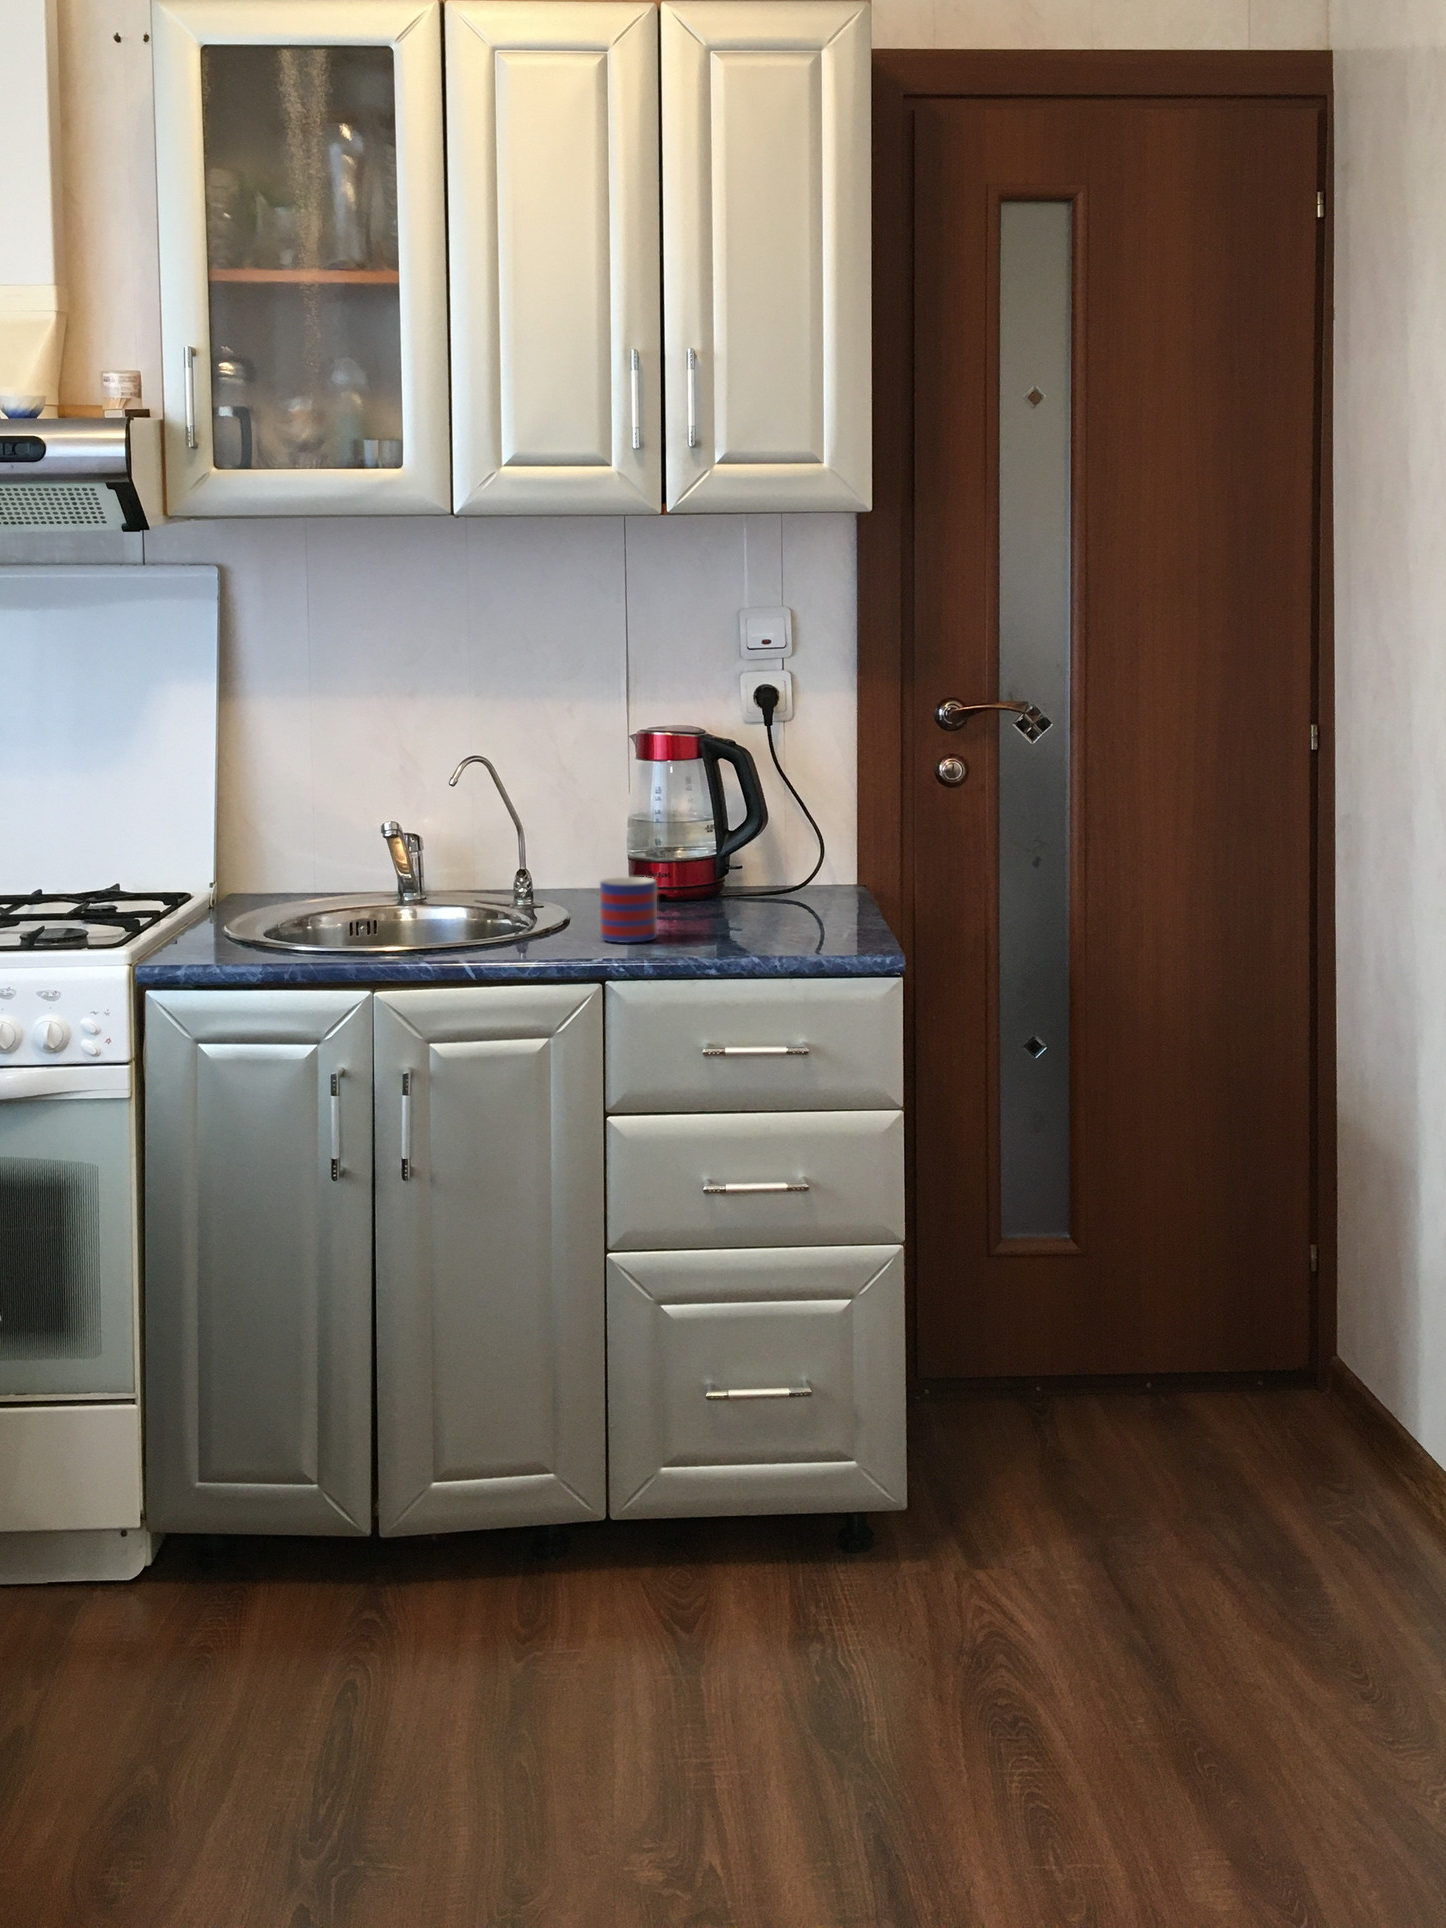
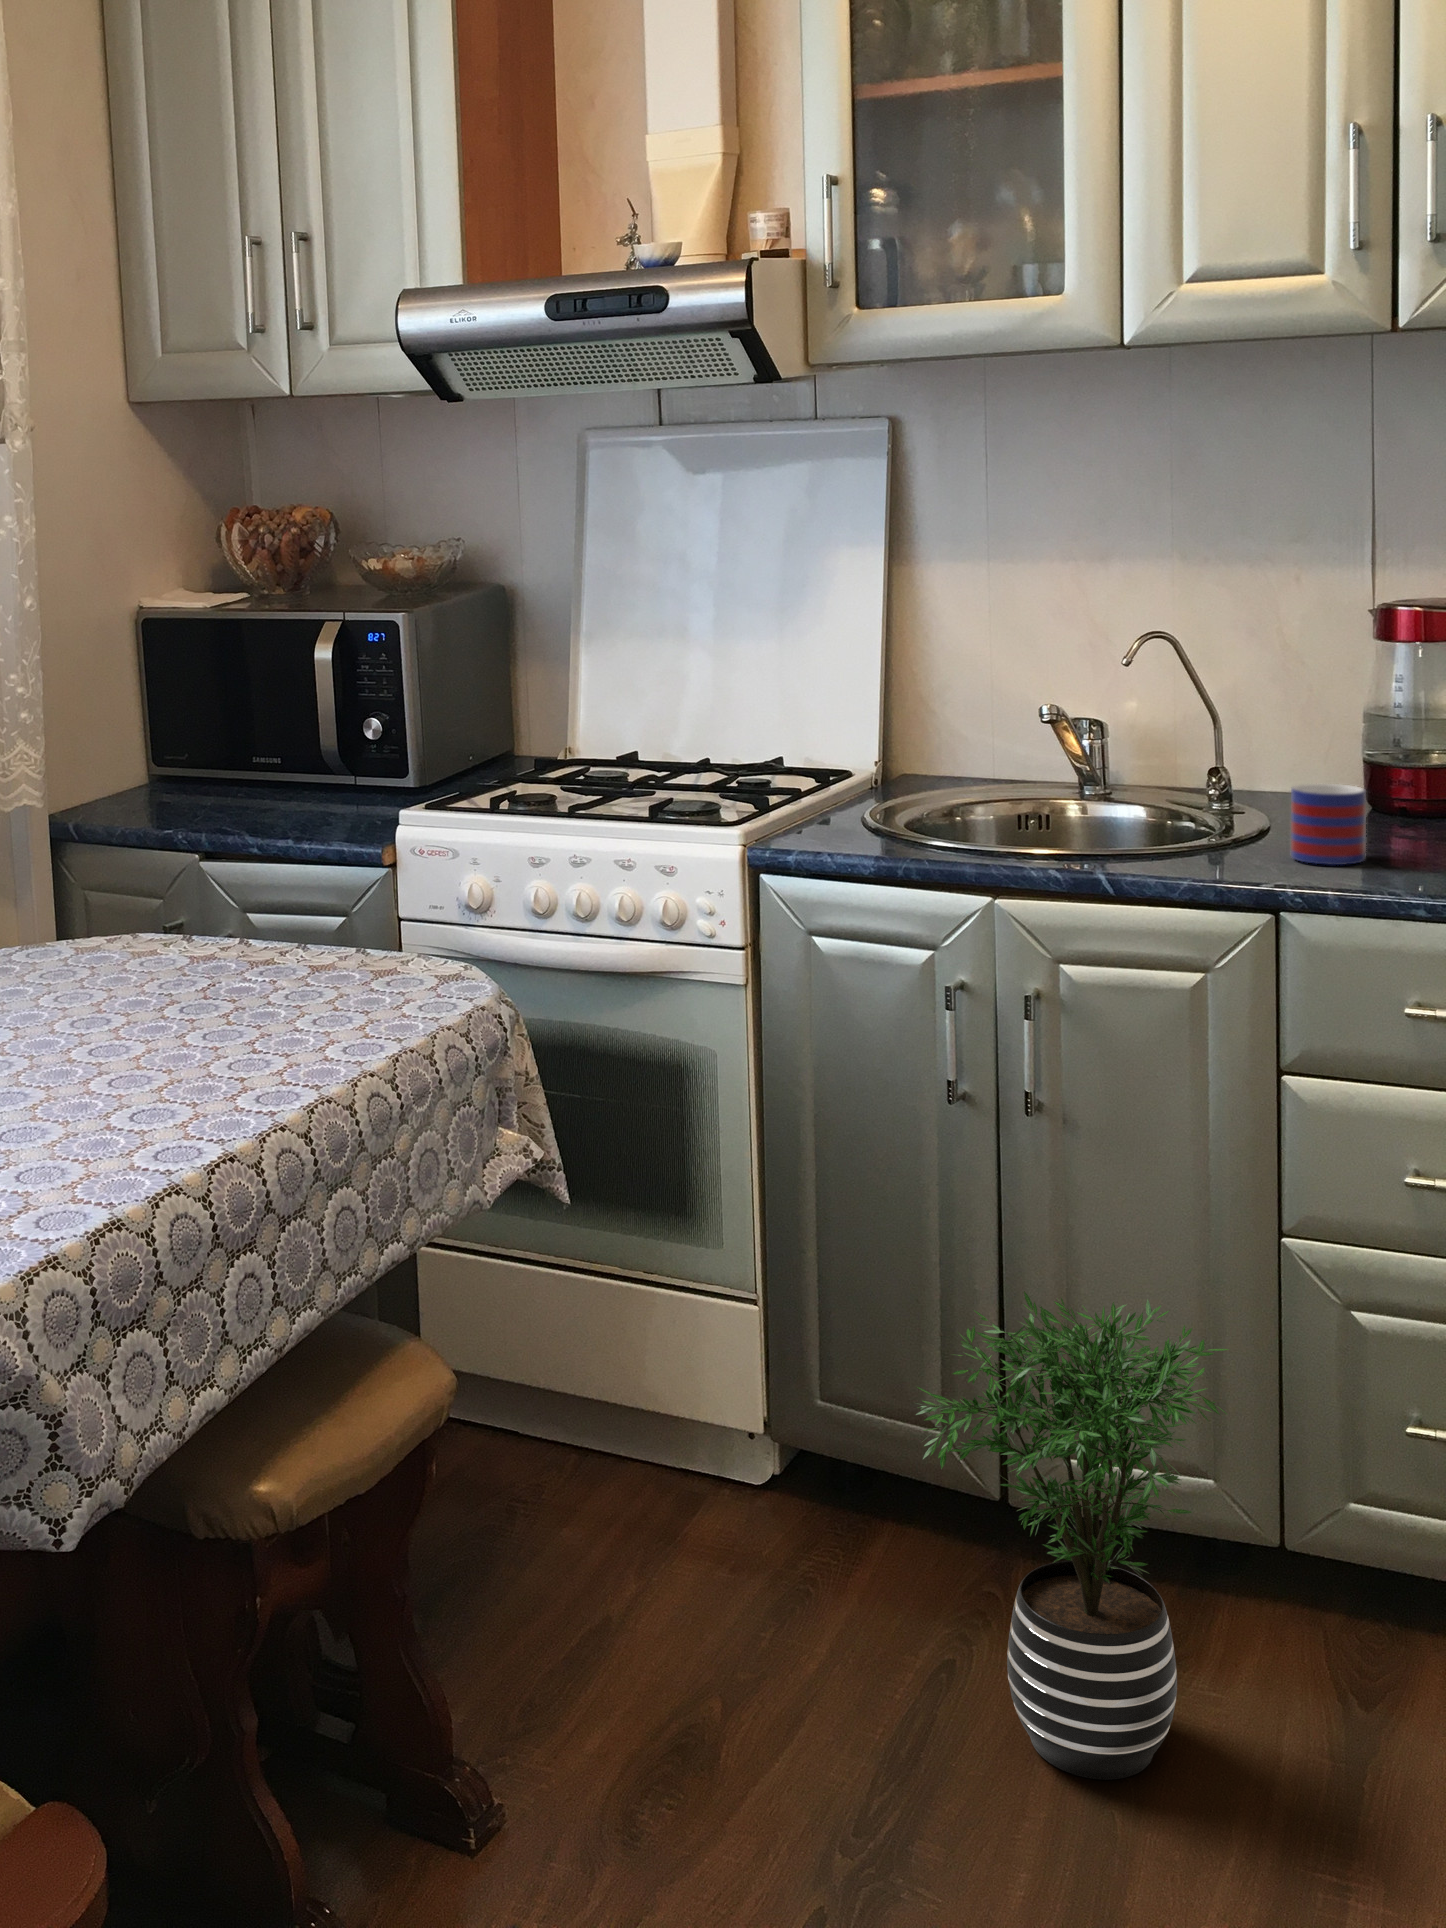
potted plant: none [331,1322,604,1747] -> present [916,1291,1228,1780]

